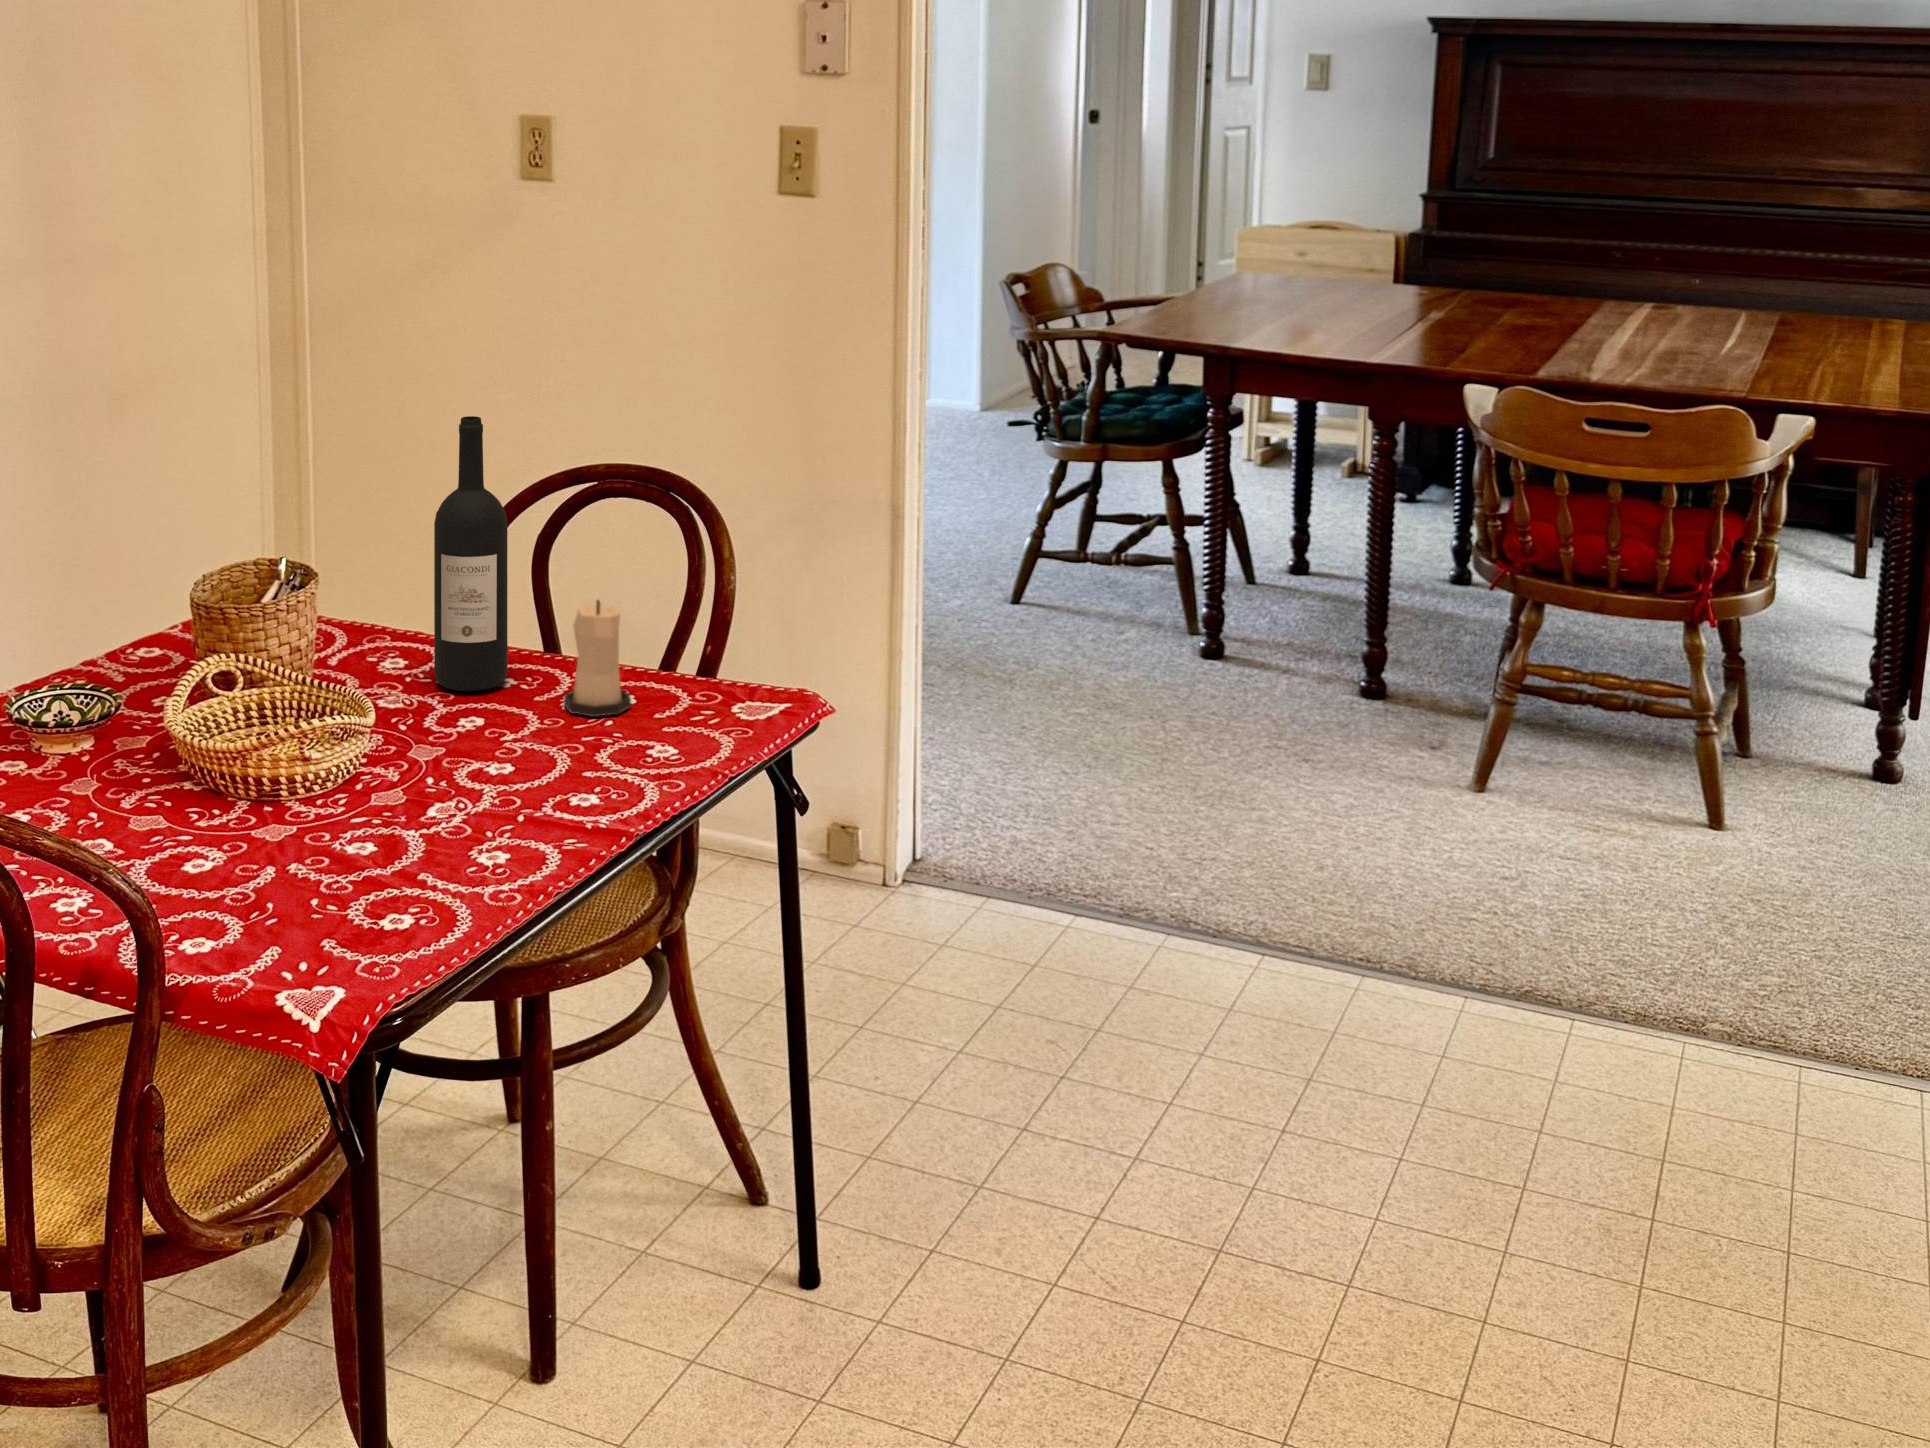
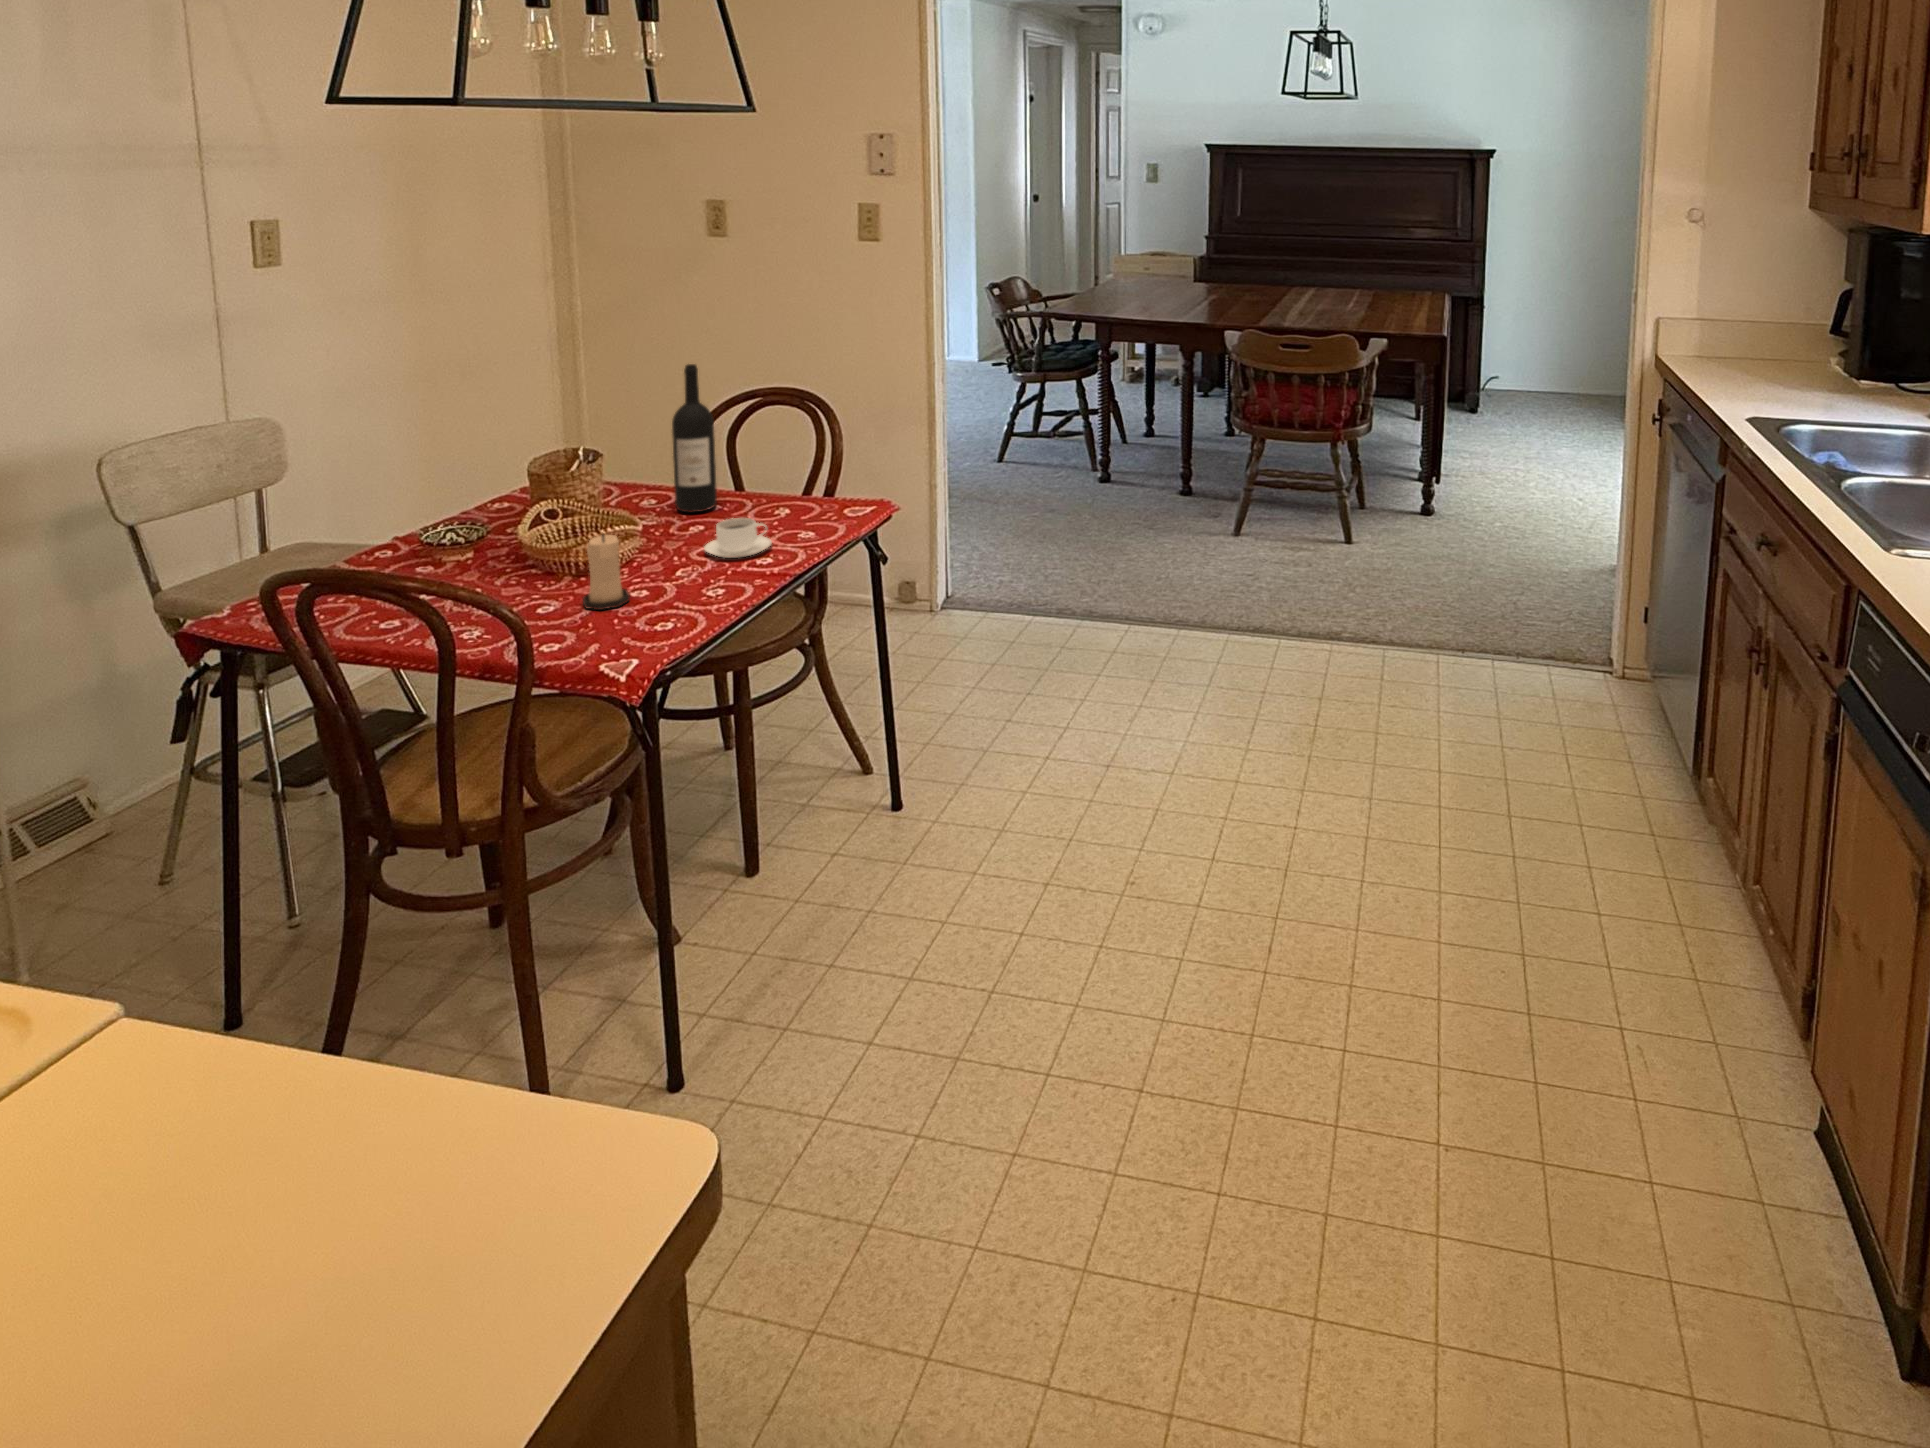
candle: present [564,600,631,717] -> present [583,534,630,610]
coffee cup: none [479,713,601,790] -> present [704,518,772,558]

